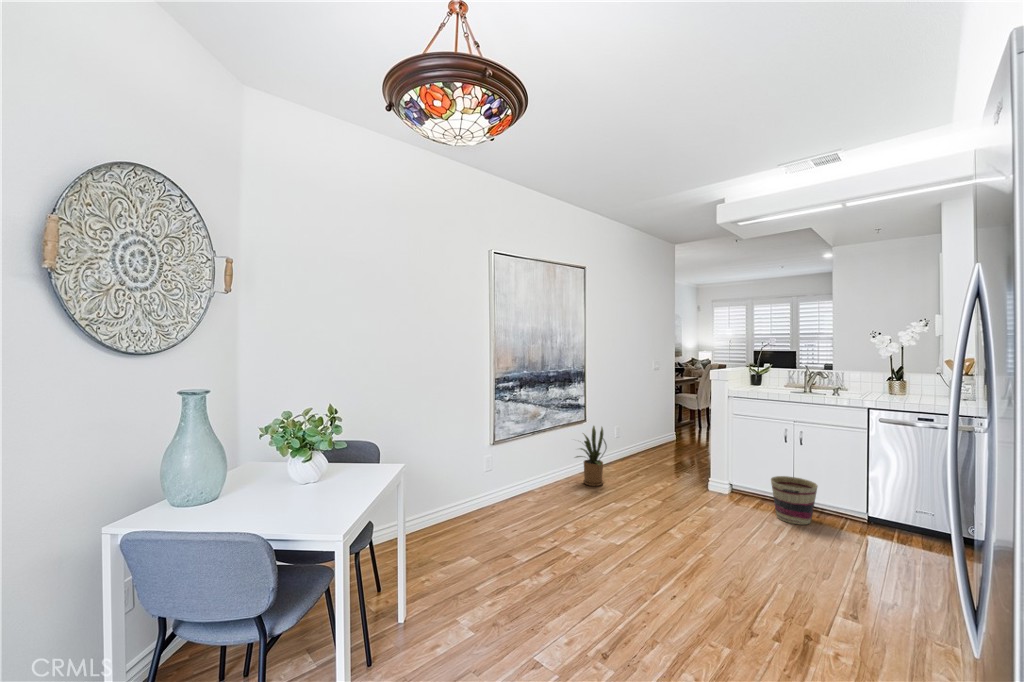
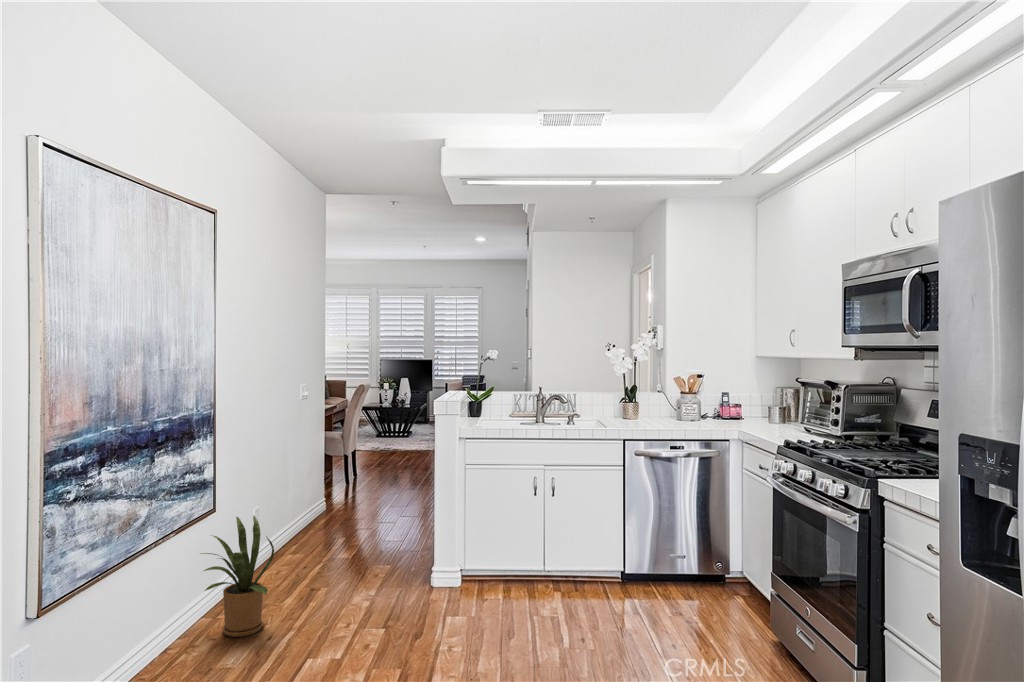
basket: present [771,476,818,525] -> none [529,542,584,609]

